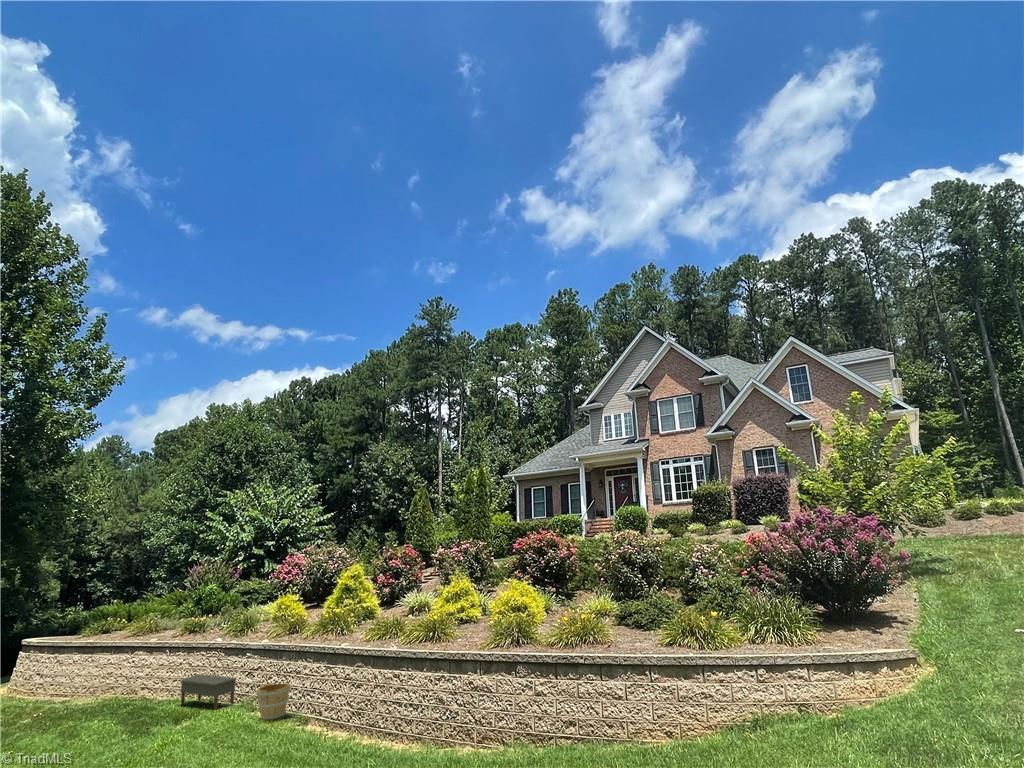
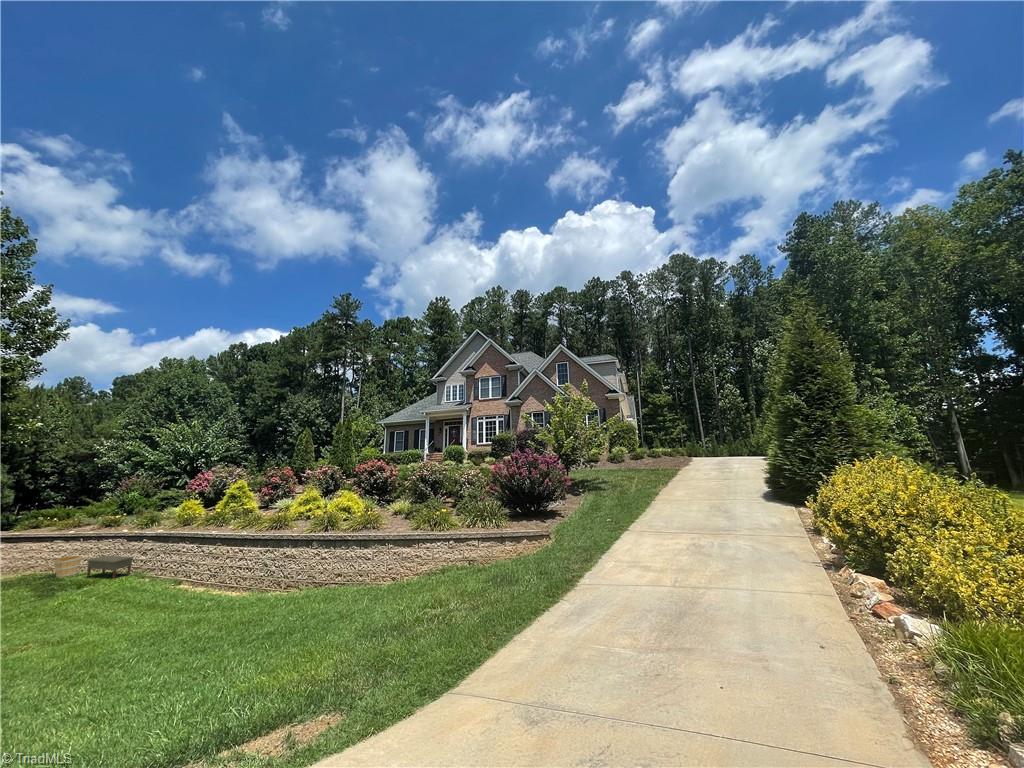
wooden bucket: present [256,683,291,720] -> present [54,556,82,577]

